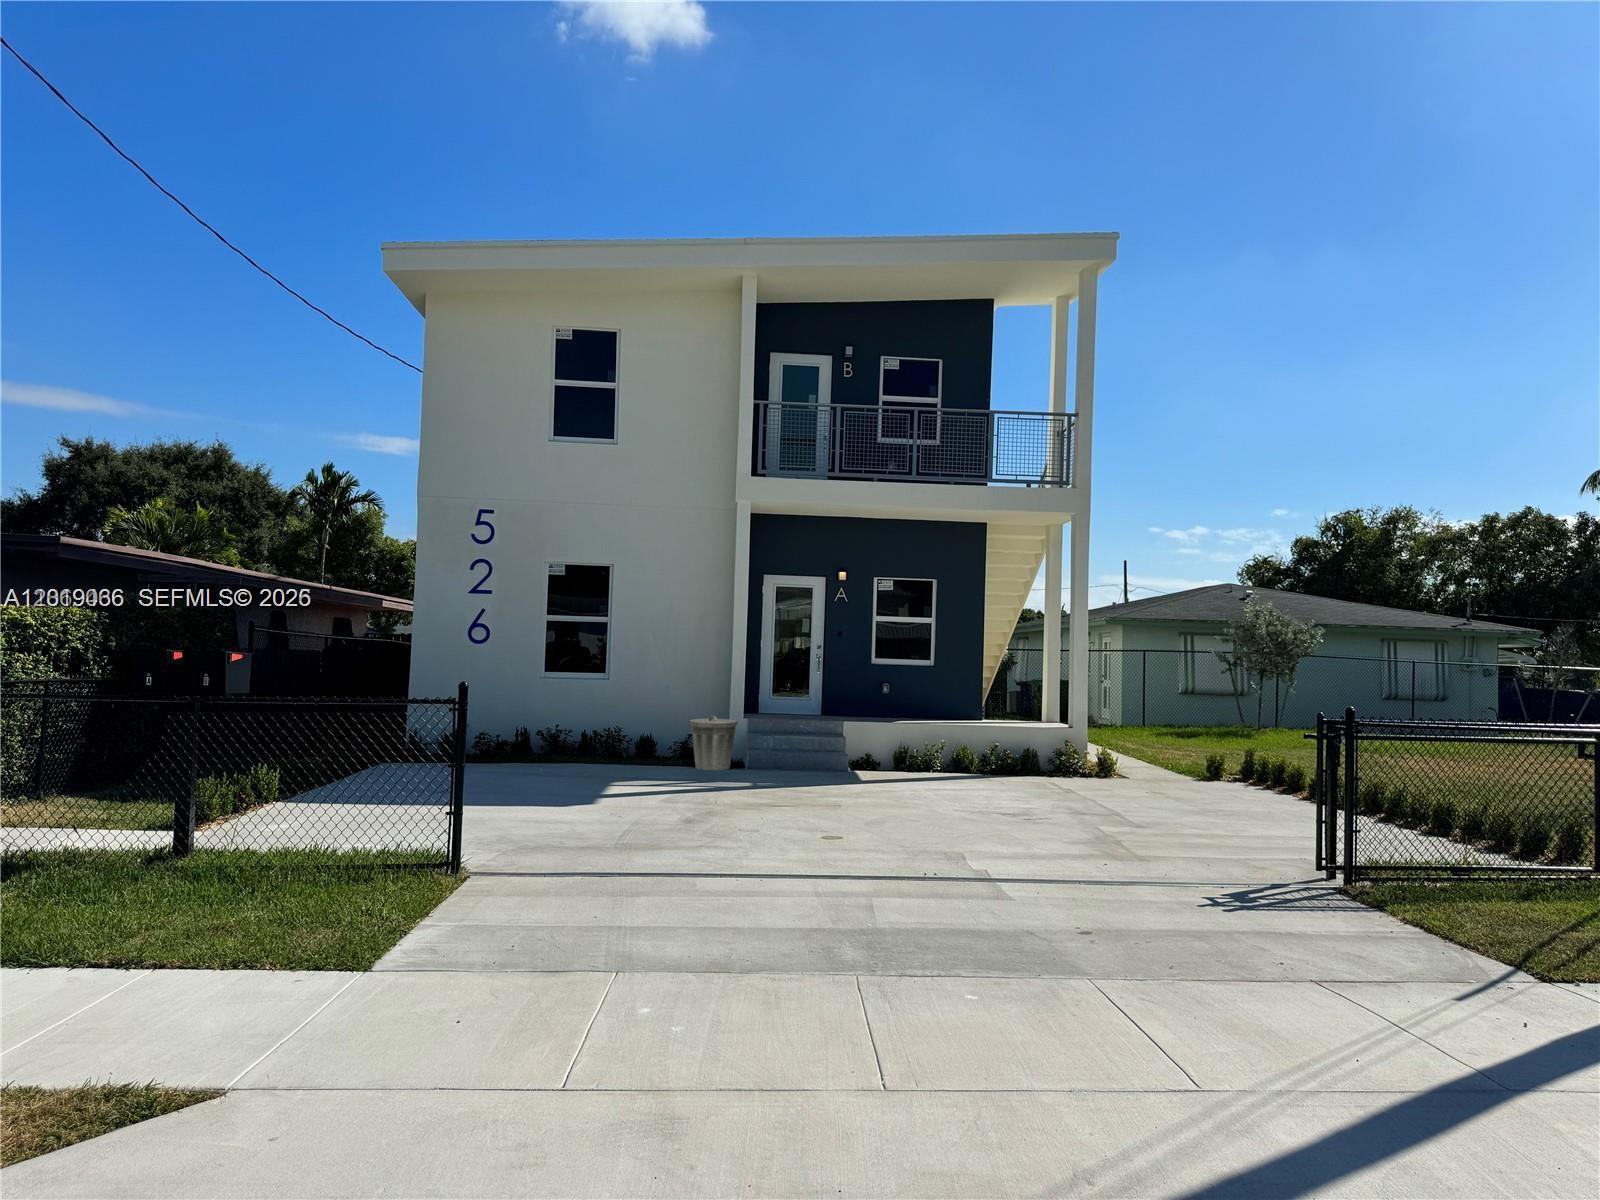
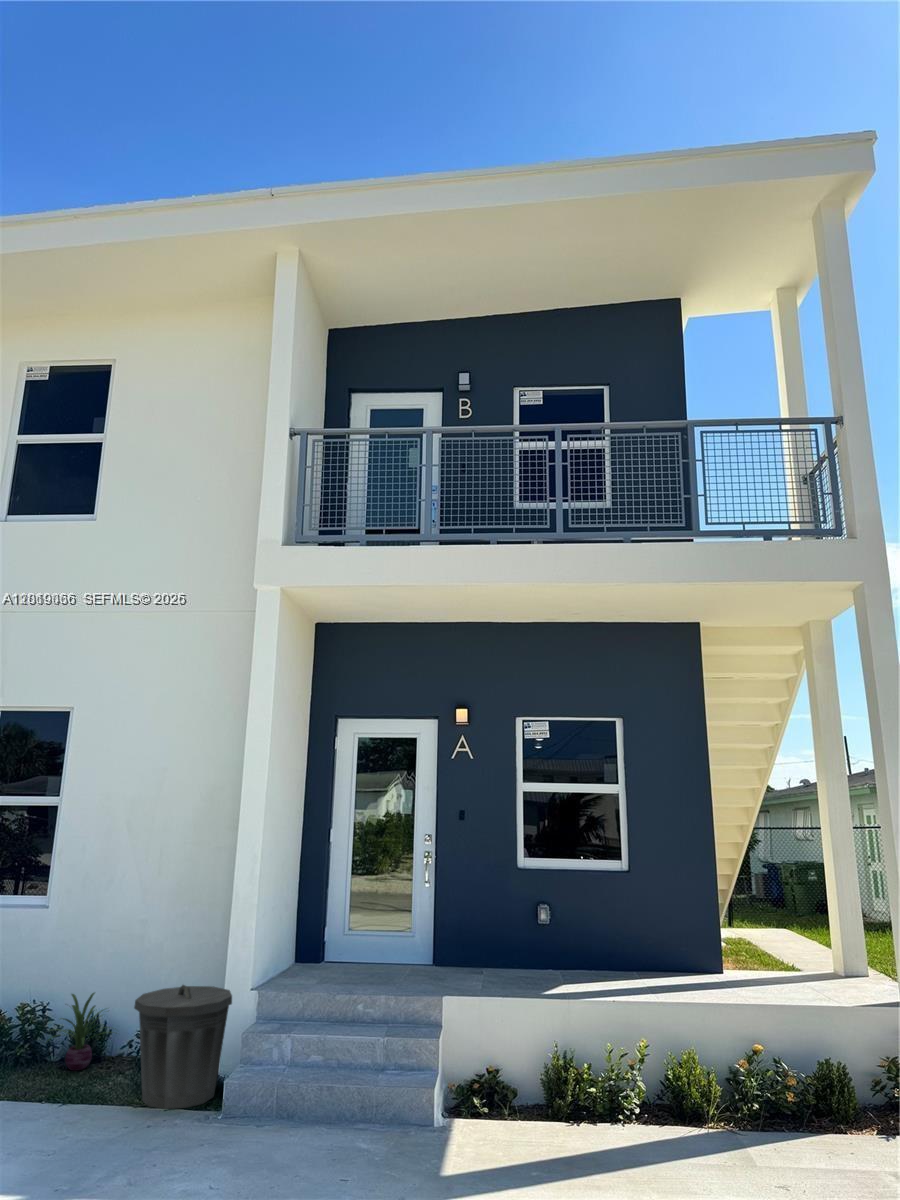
decorative plant: none [620,724,661,762] -> present [46,993,103,1071]

